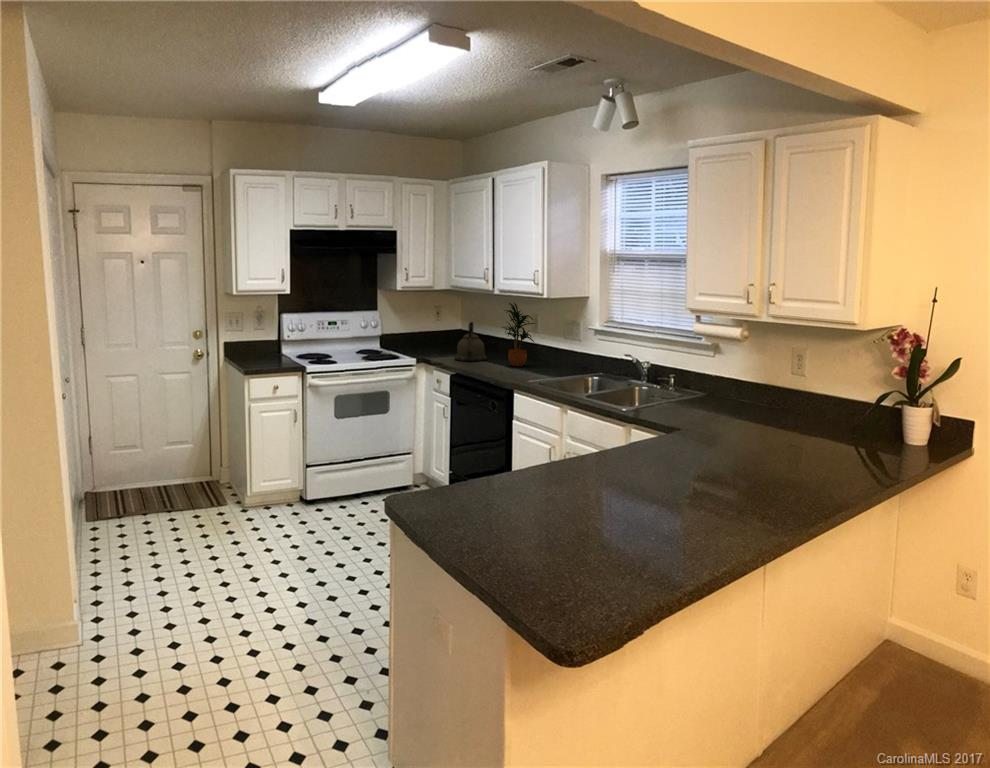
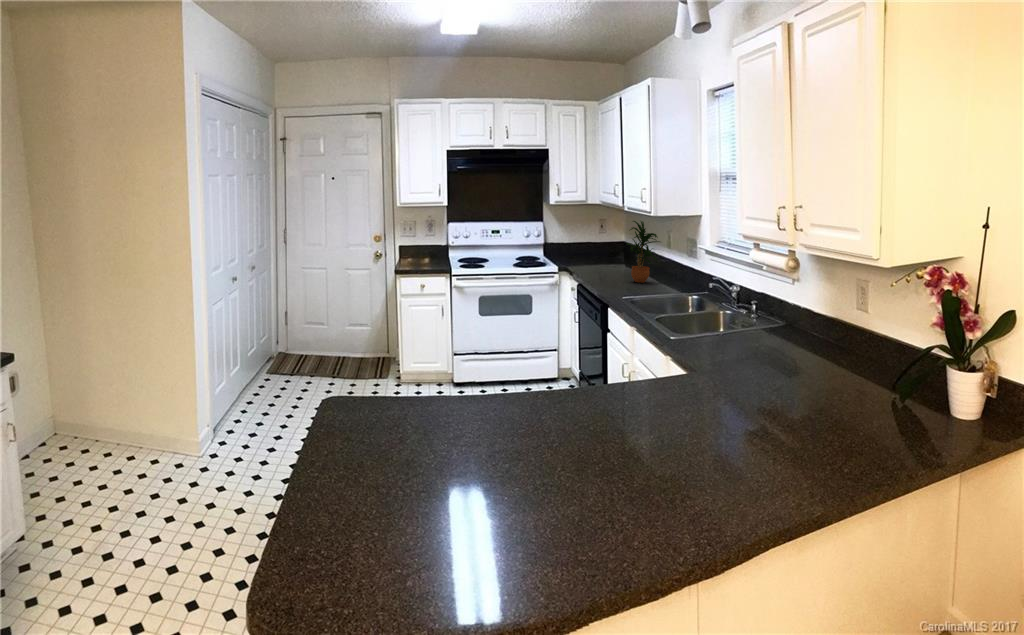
kettle: present [455,322,487,361] -> none [589,237,621,275]

